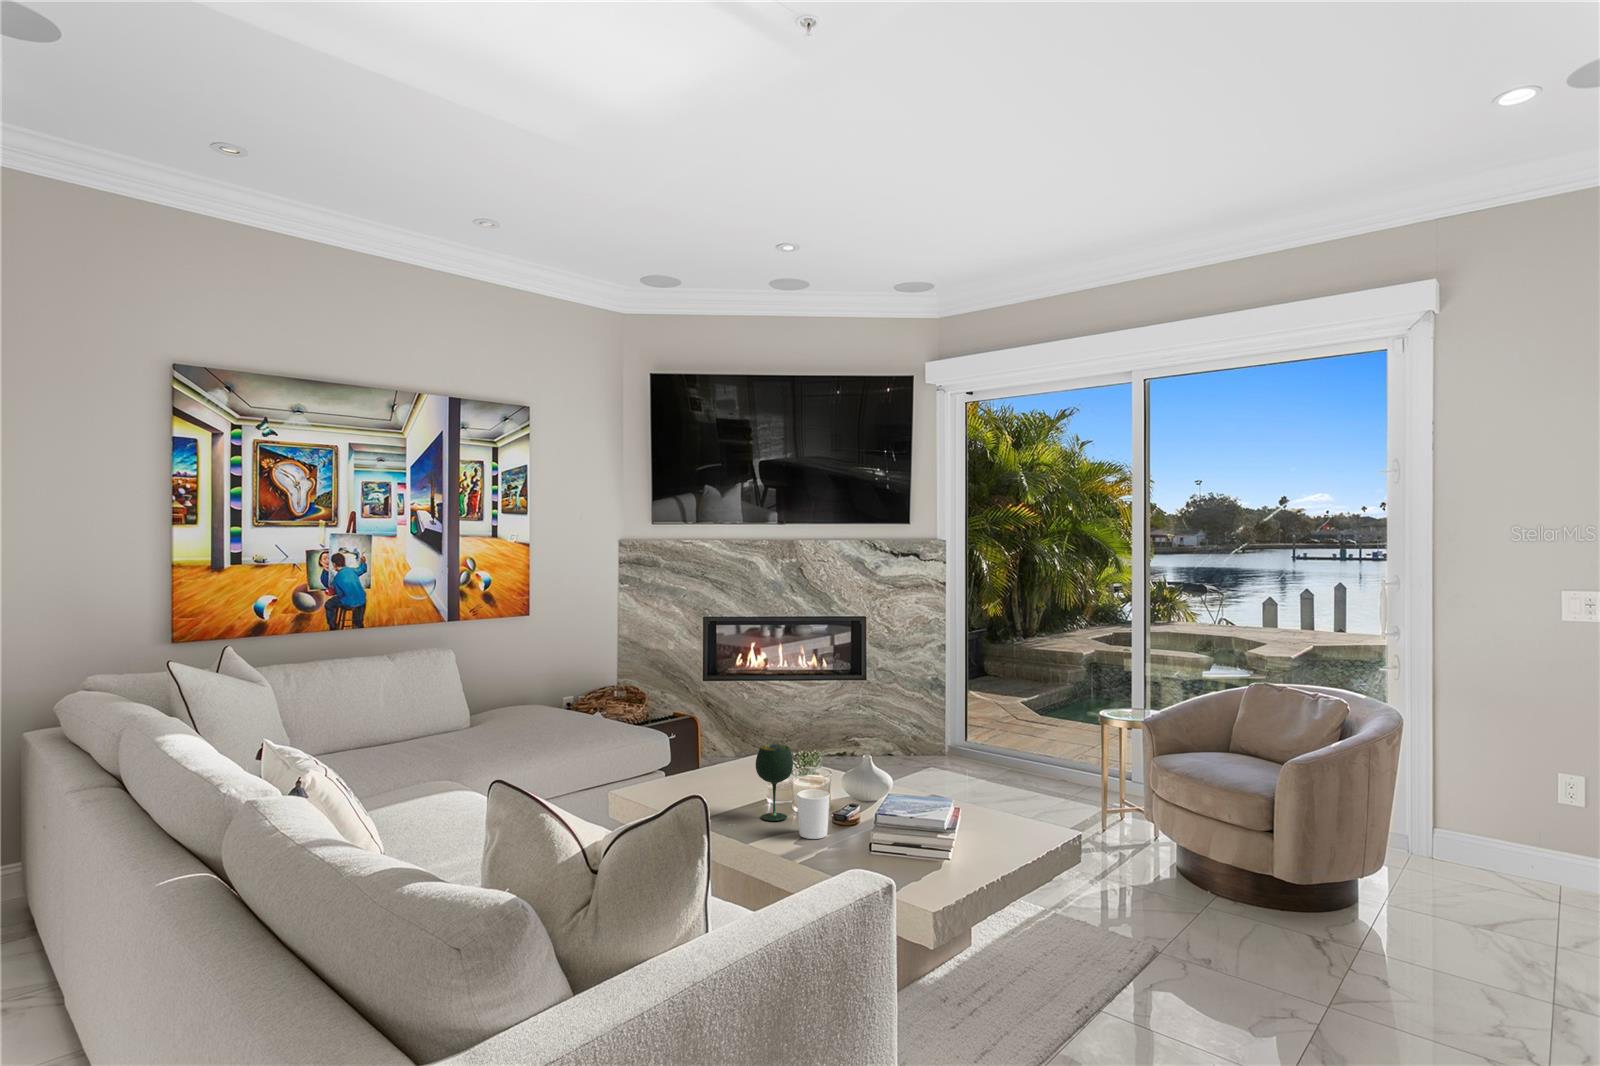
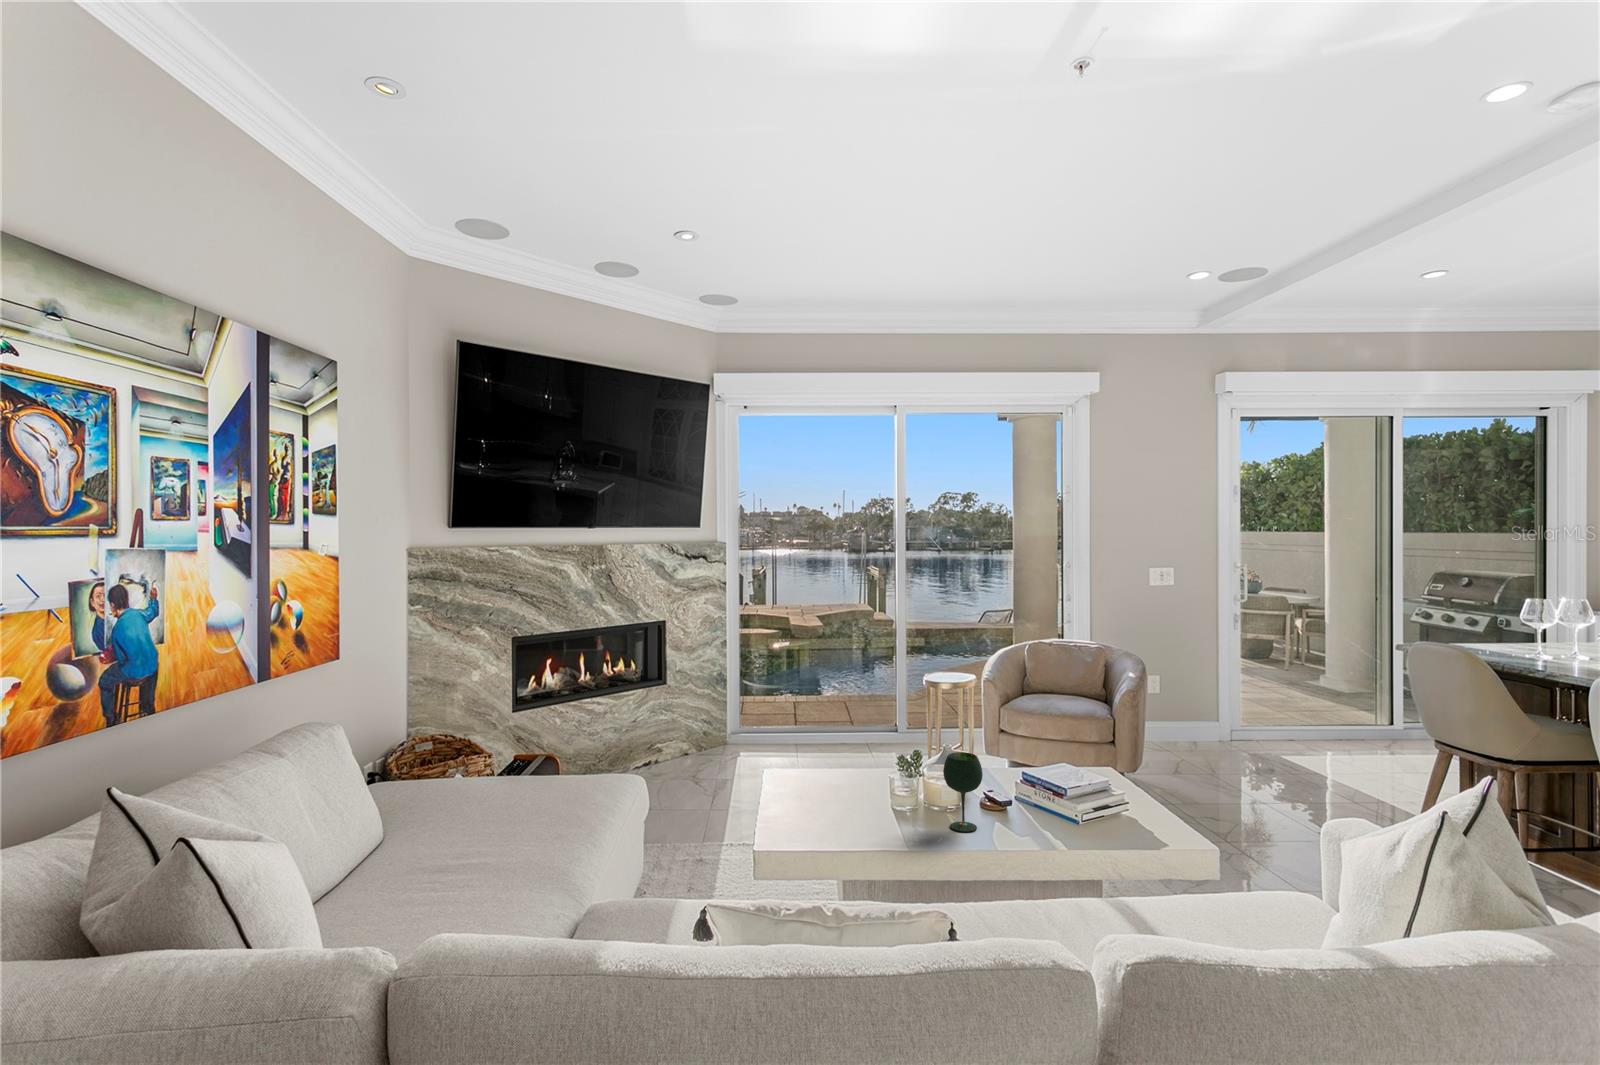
candle holder: present [797,790,830,839] -> none [1012,787,1046,836]

